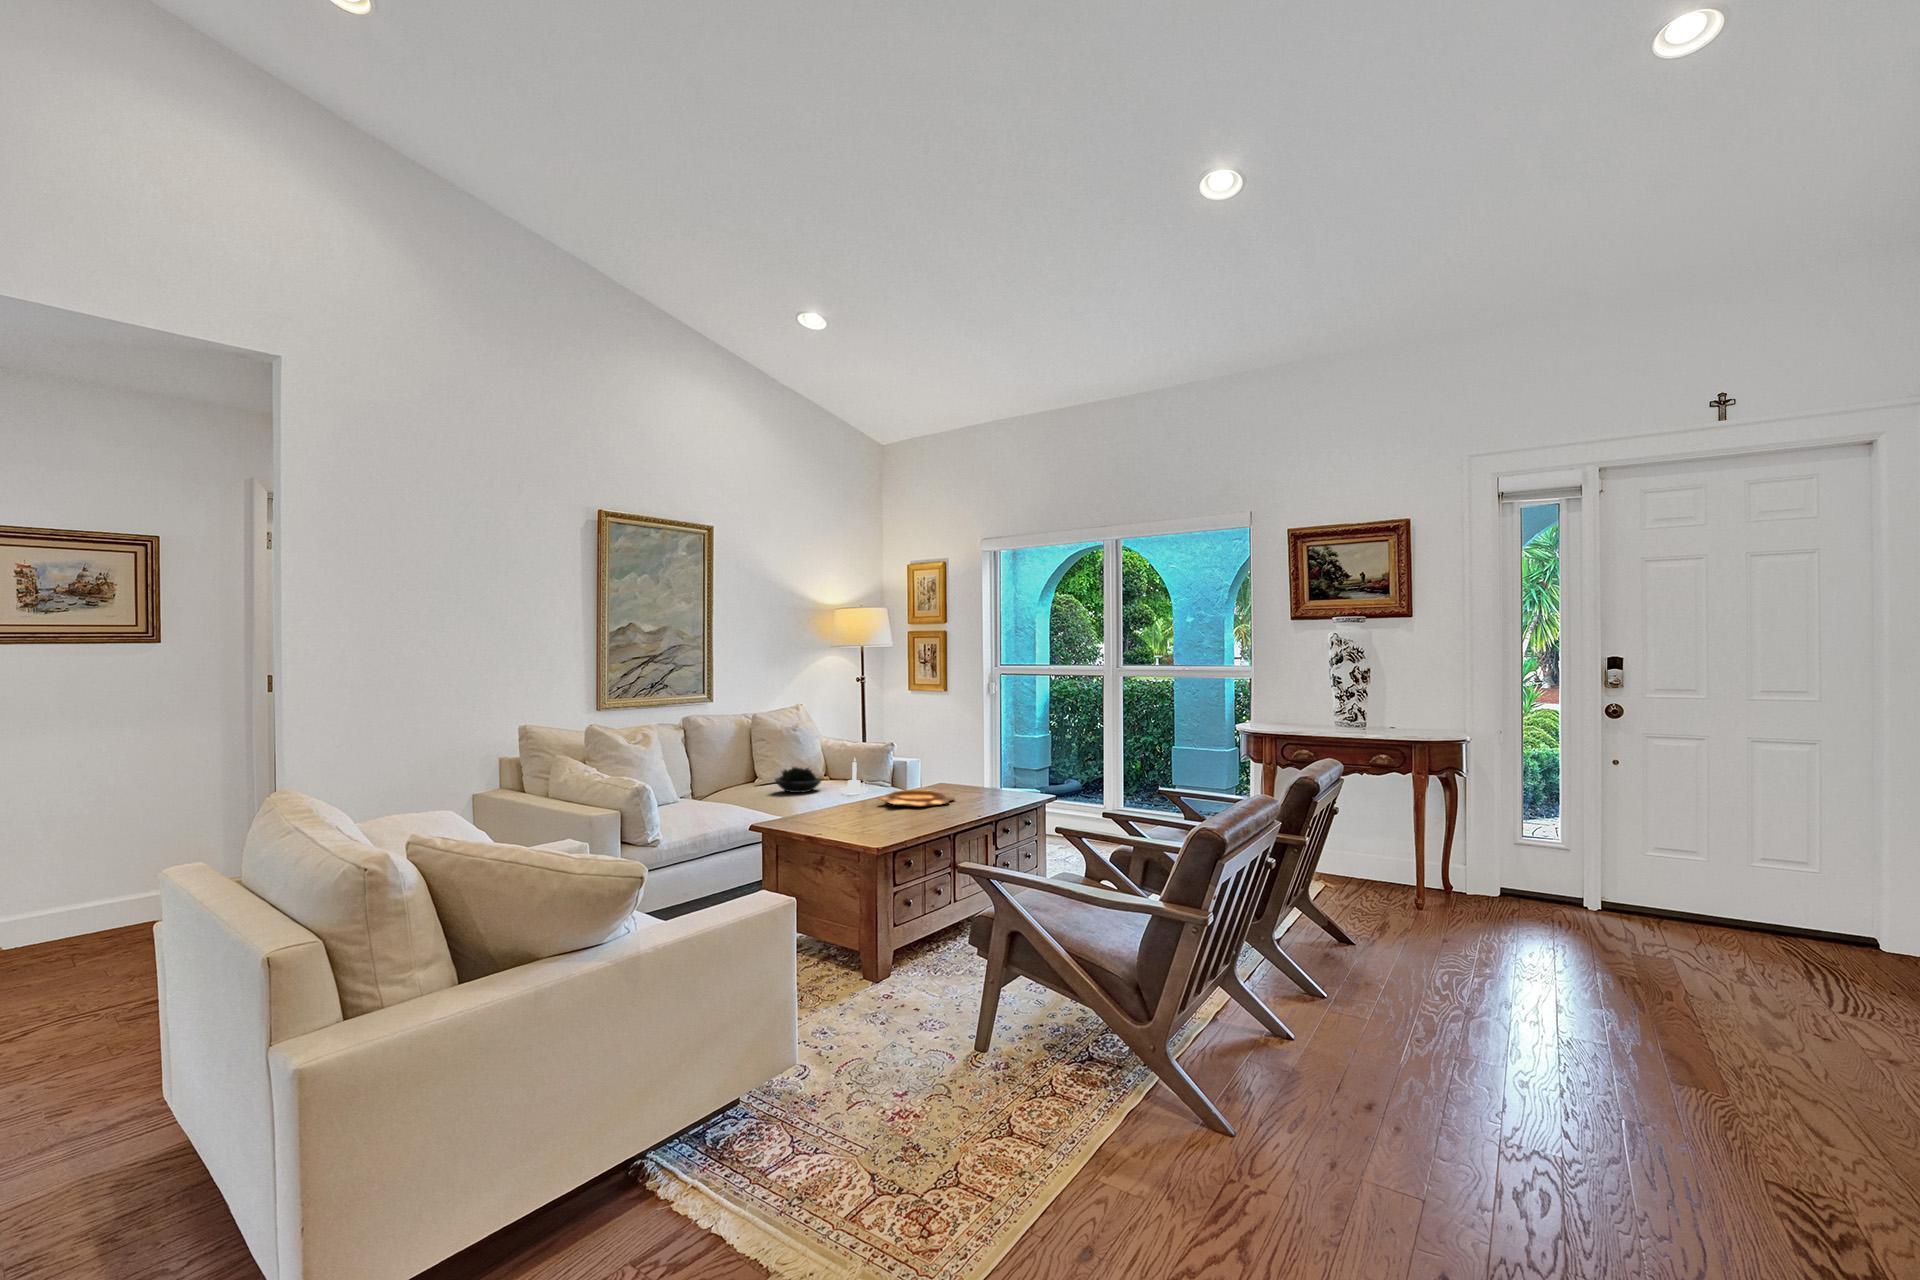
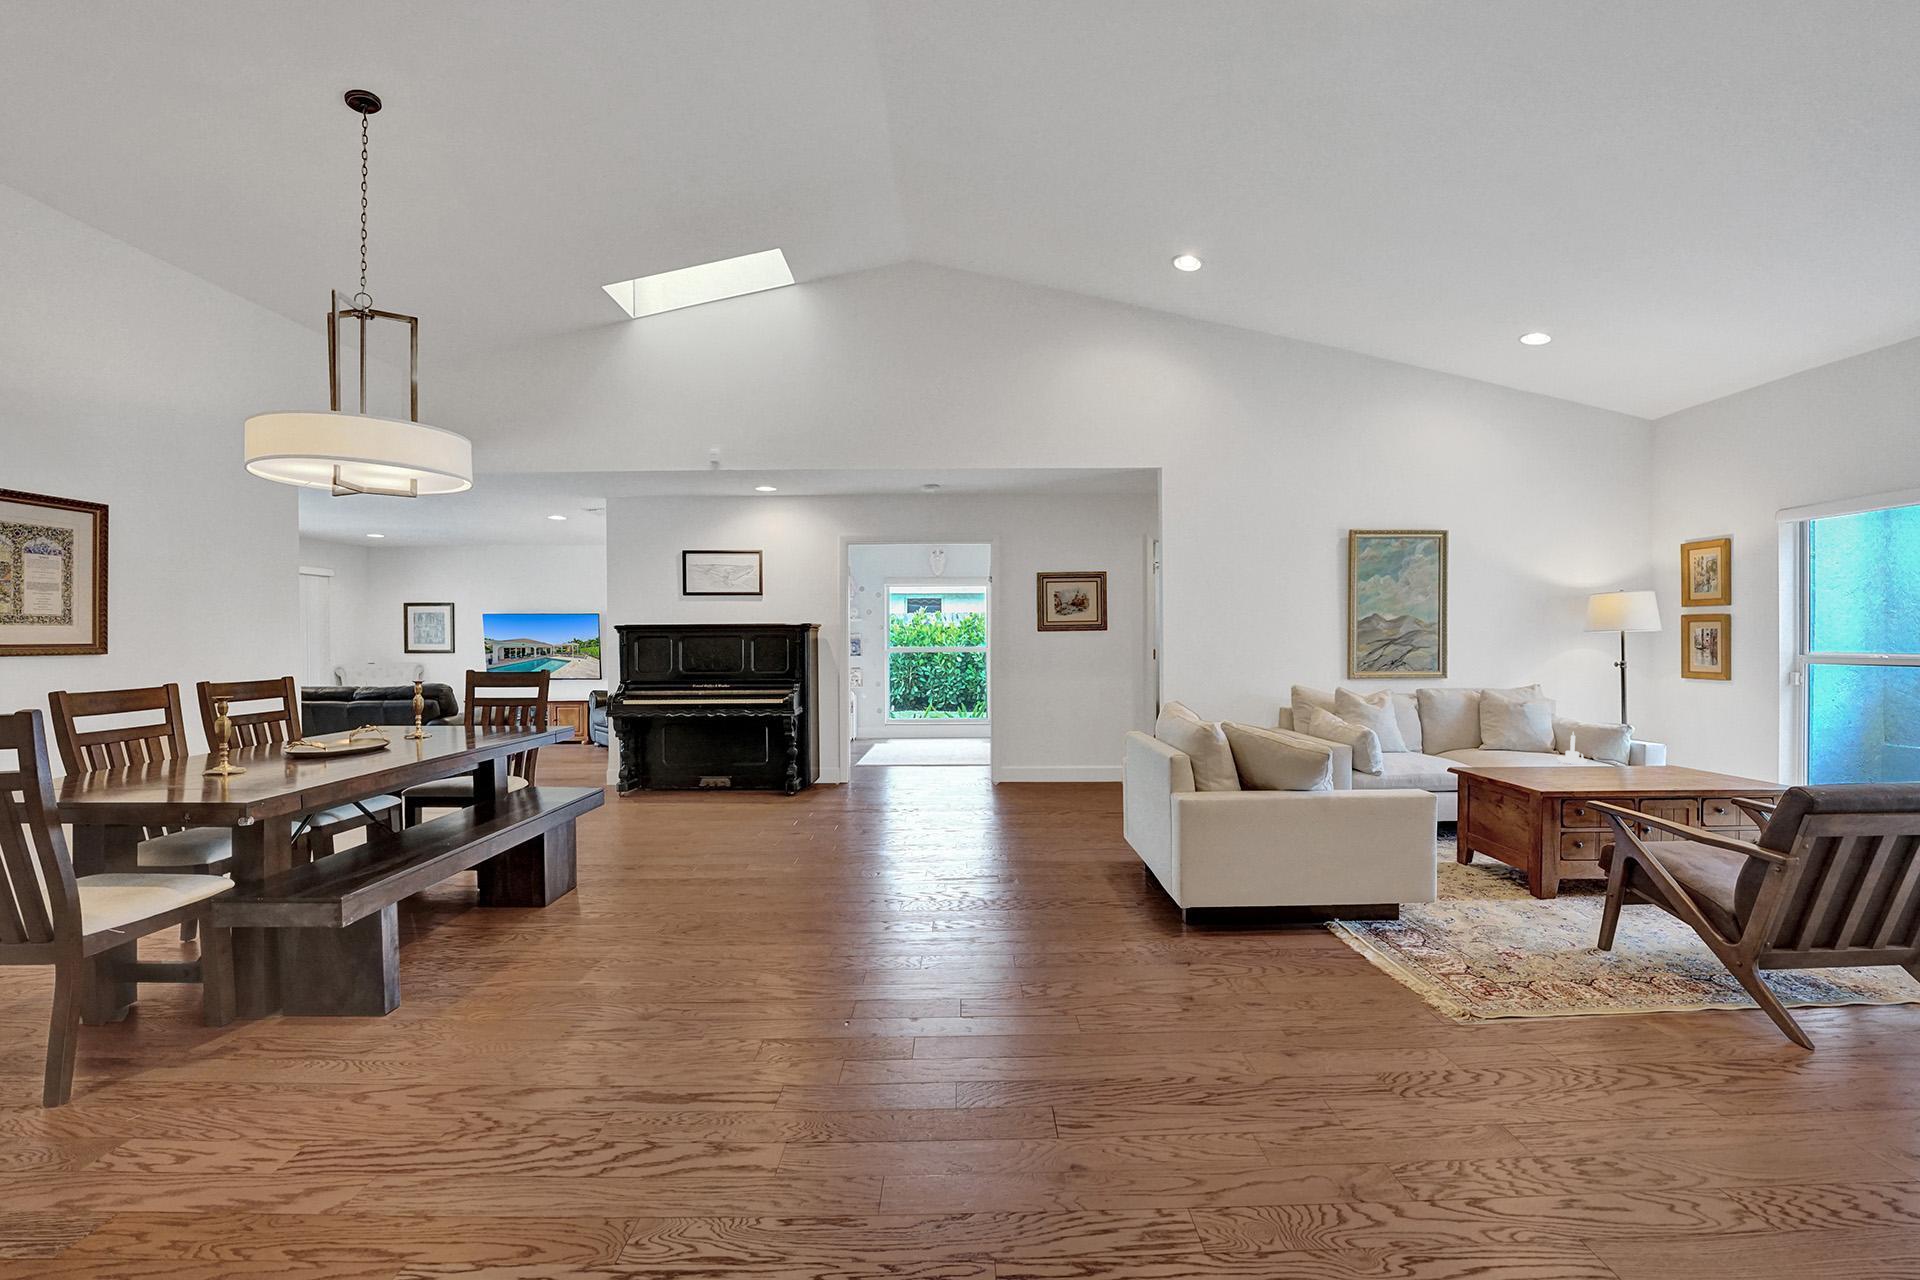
succulent plant: present [775,767,821,793] -> none [1495,734,1543,758]
decorative bowl: present [879,790,954,807] -> none [1581,762,1671,778]

